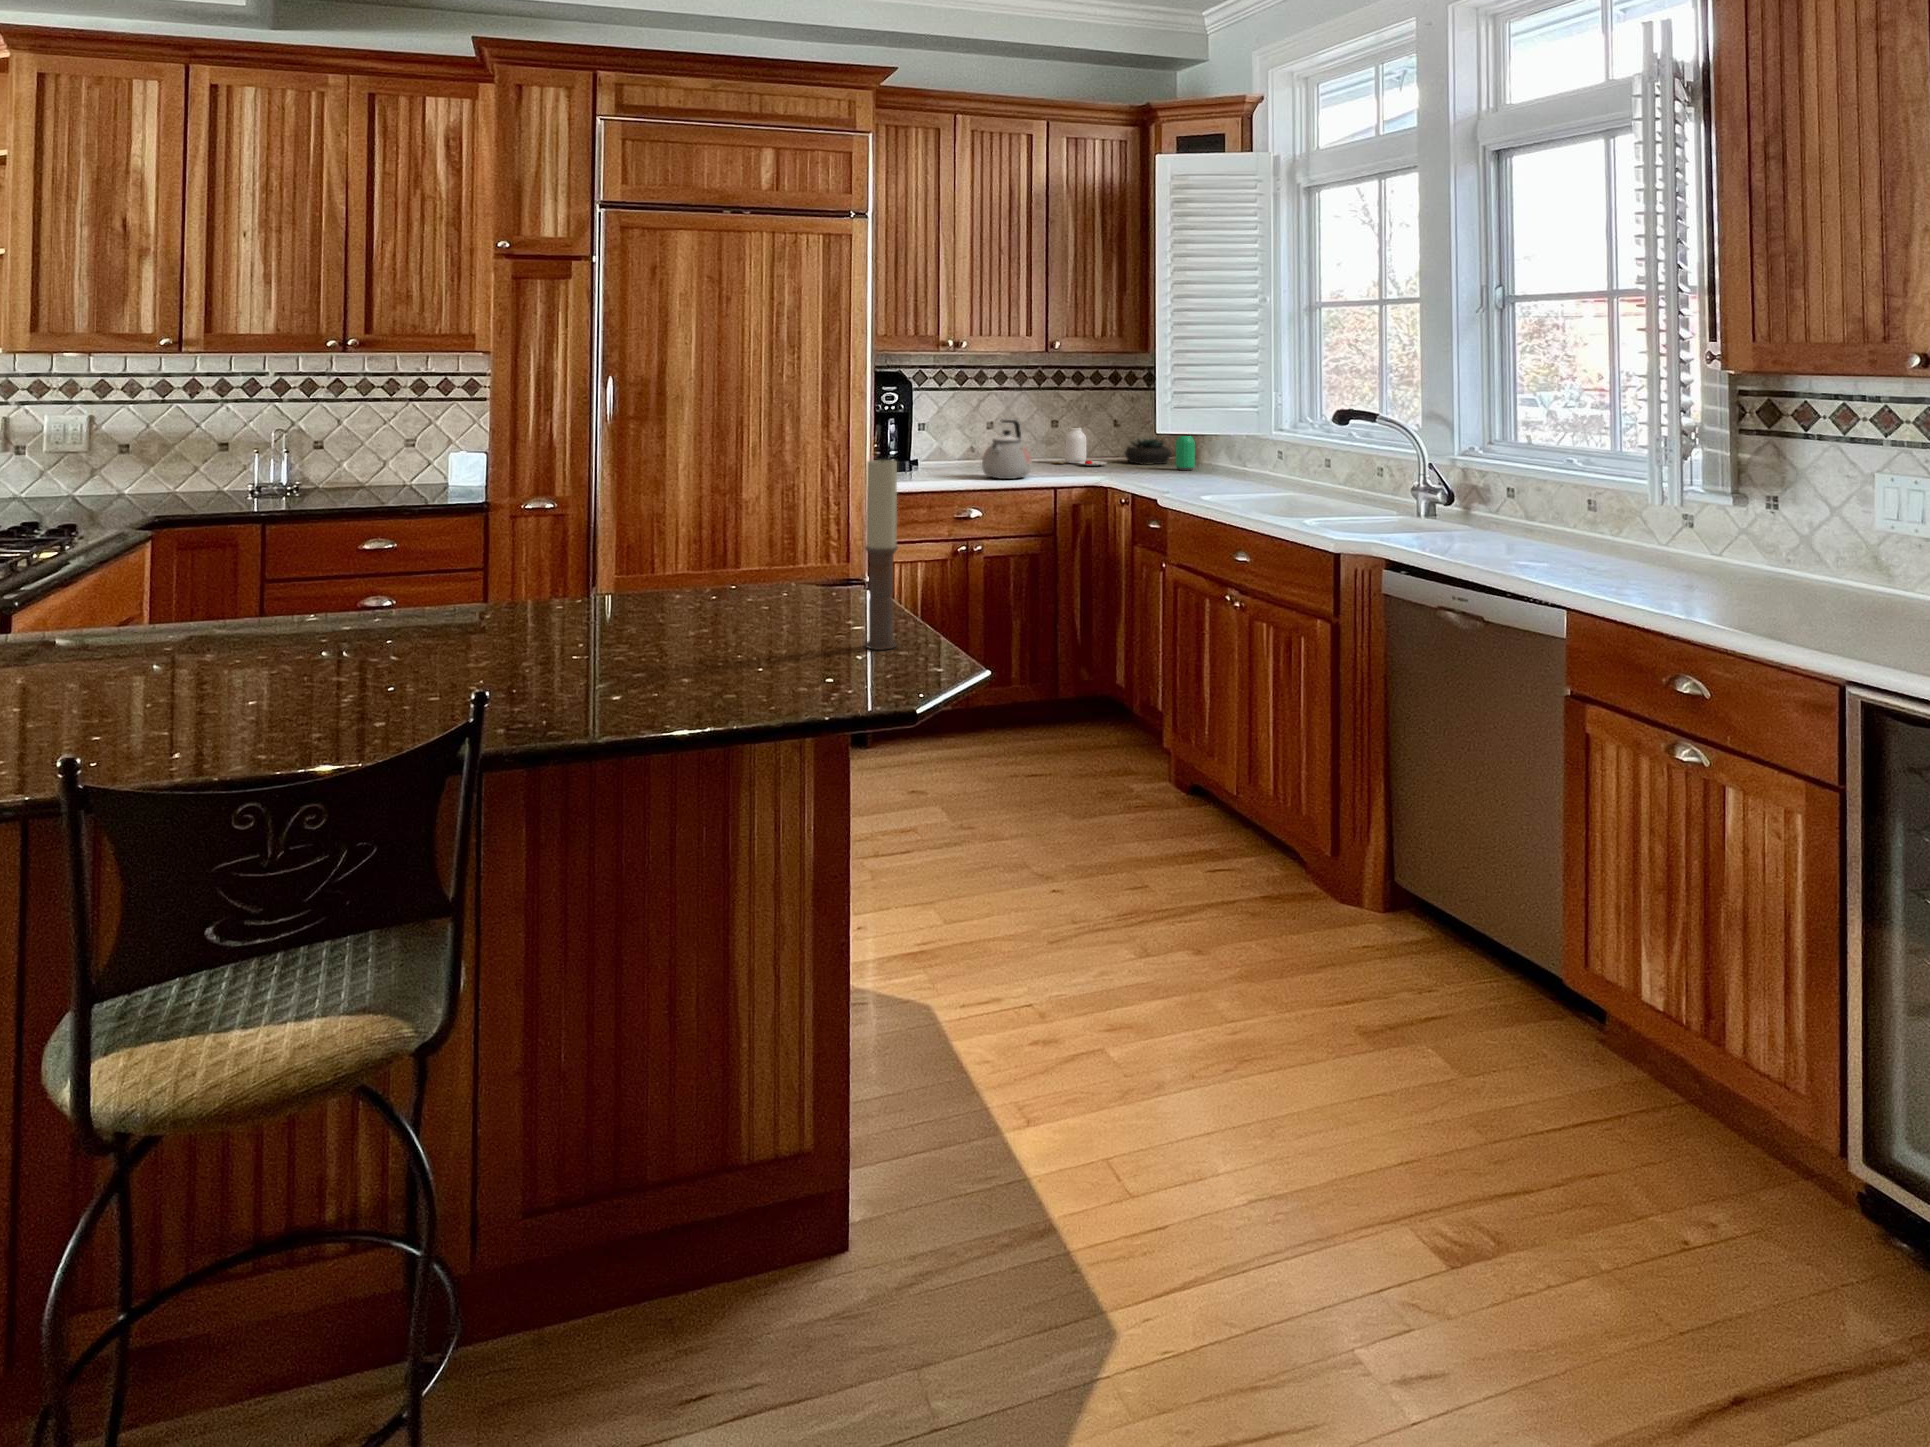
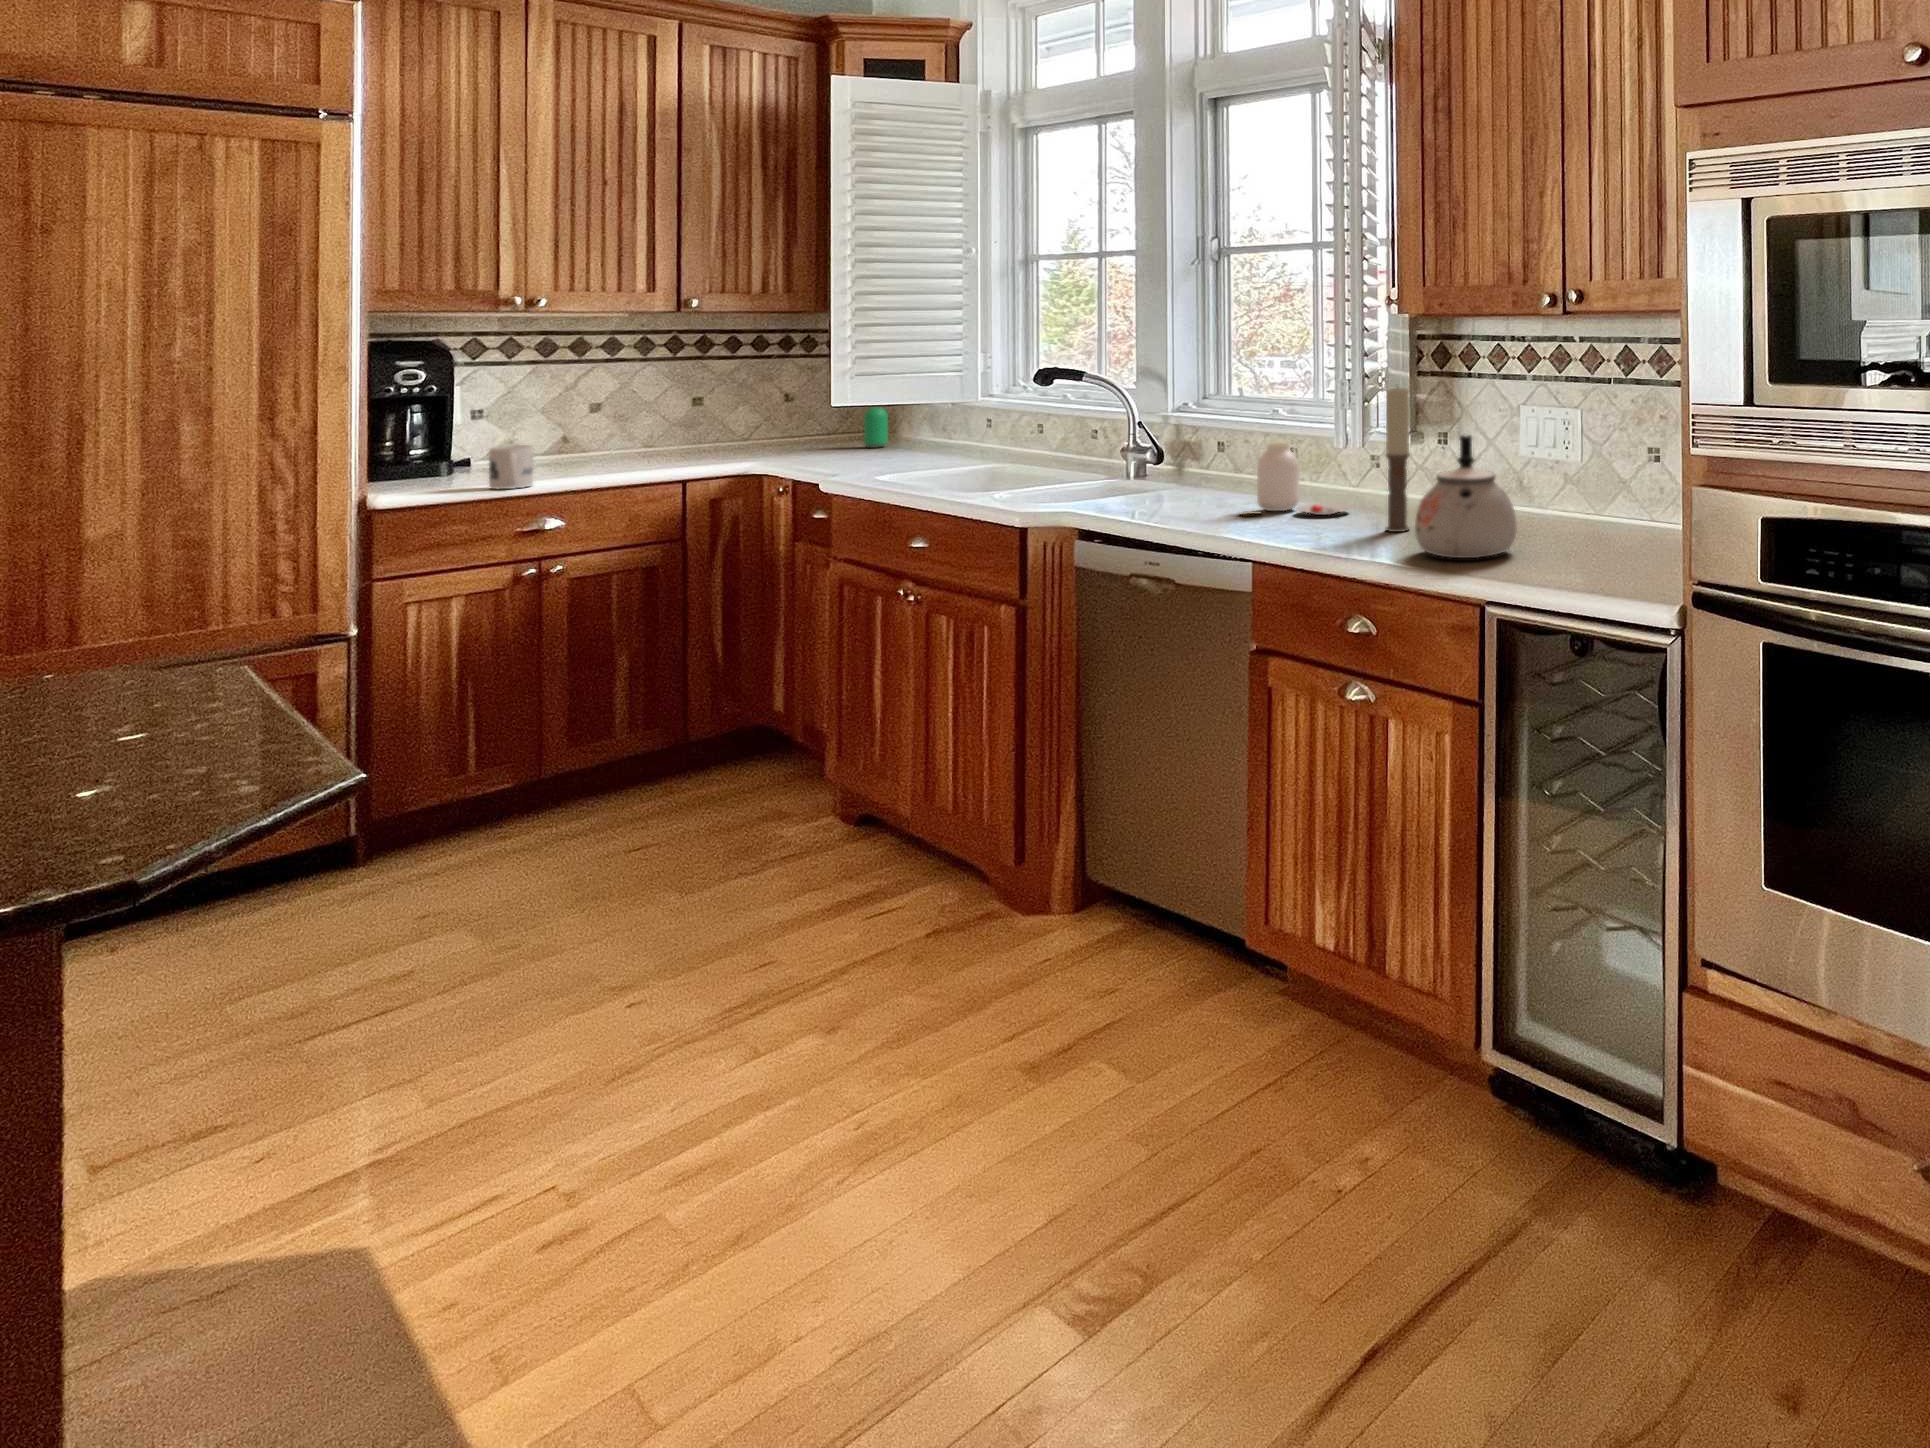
kettle: present [982,420,1032,479] -> present [1415,435,1517,558]
jar: present [1053,428,1106,466] -> present [1241,443,1350,515]
succulent plant: present [1124,437,1172,465] -> none [797,412,864,445]
mug: none [937,452,963,484] -> present [489,445,533,489]
candle: present [865,458,898,650] -> present [1385,388,1410,532]

